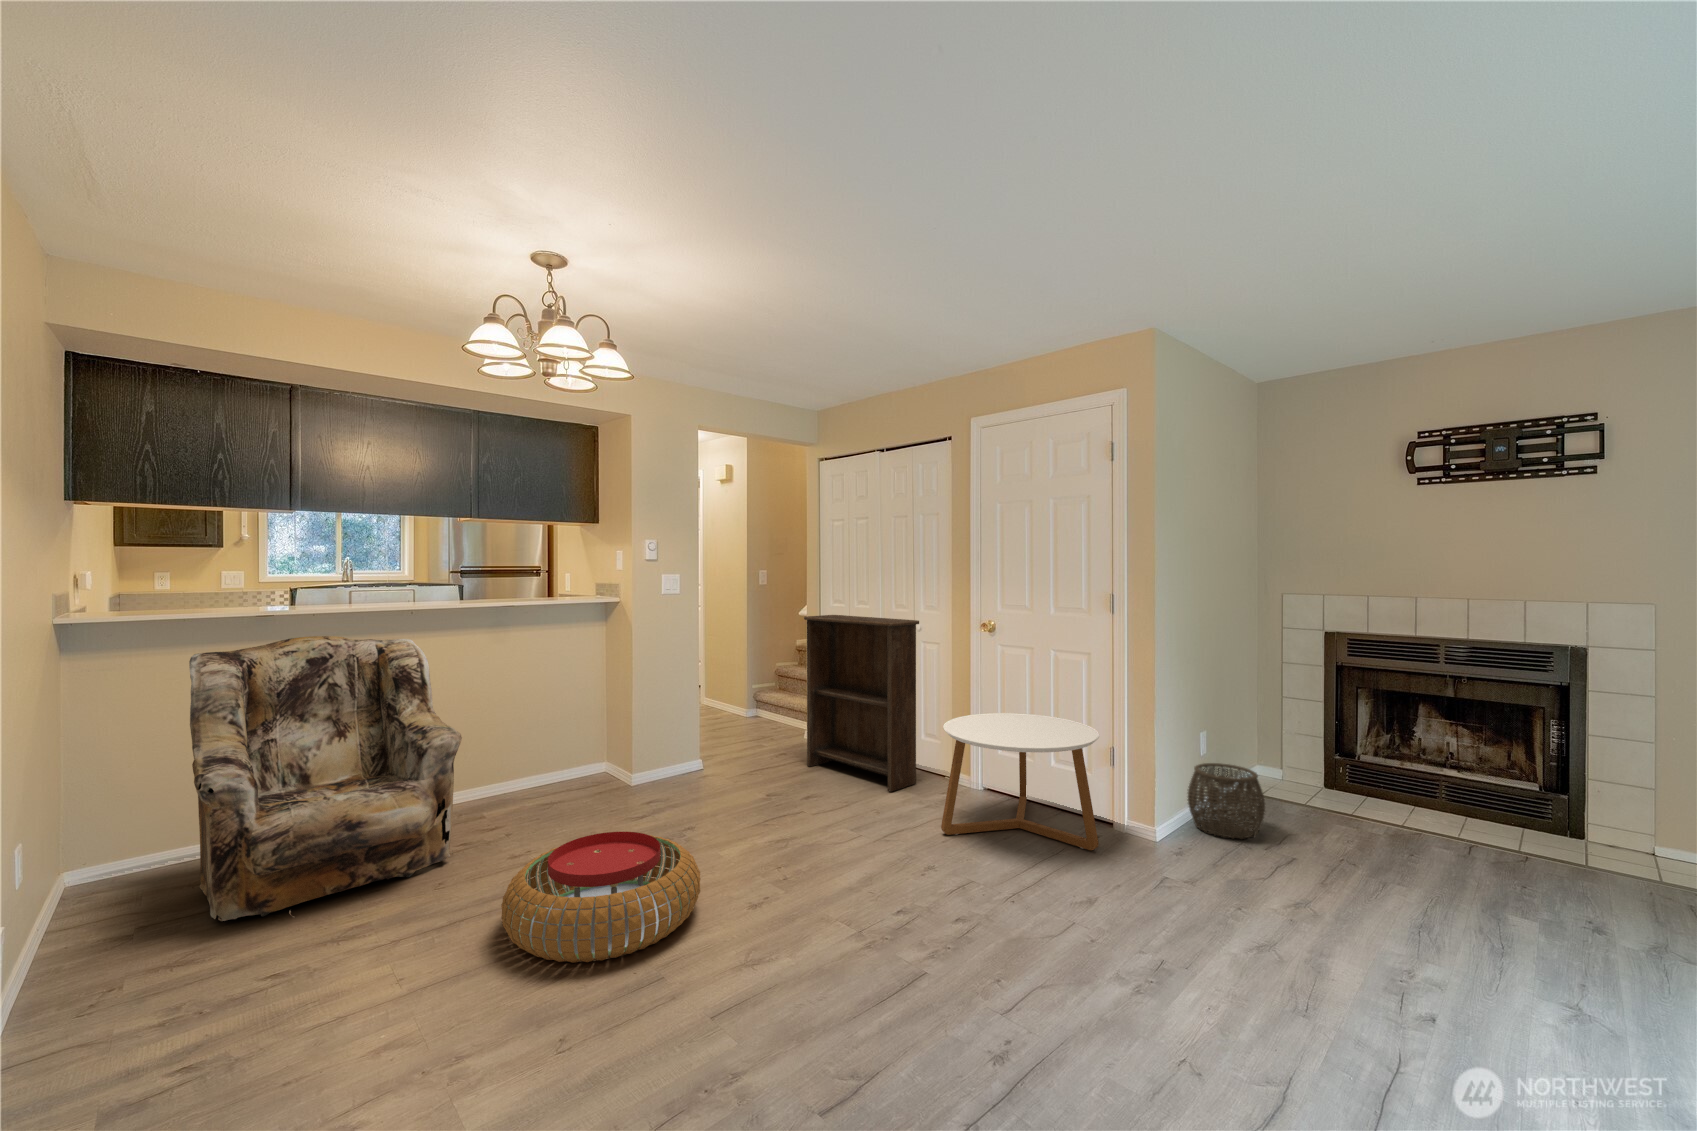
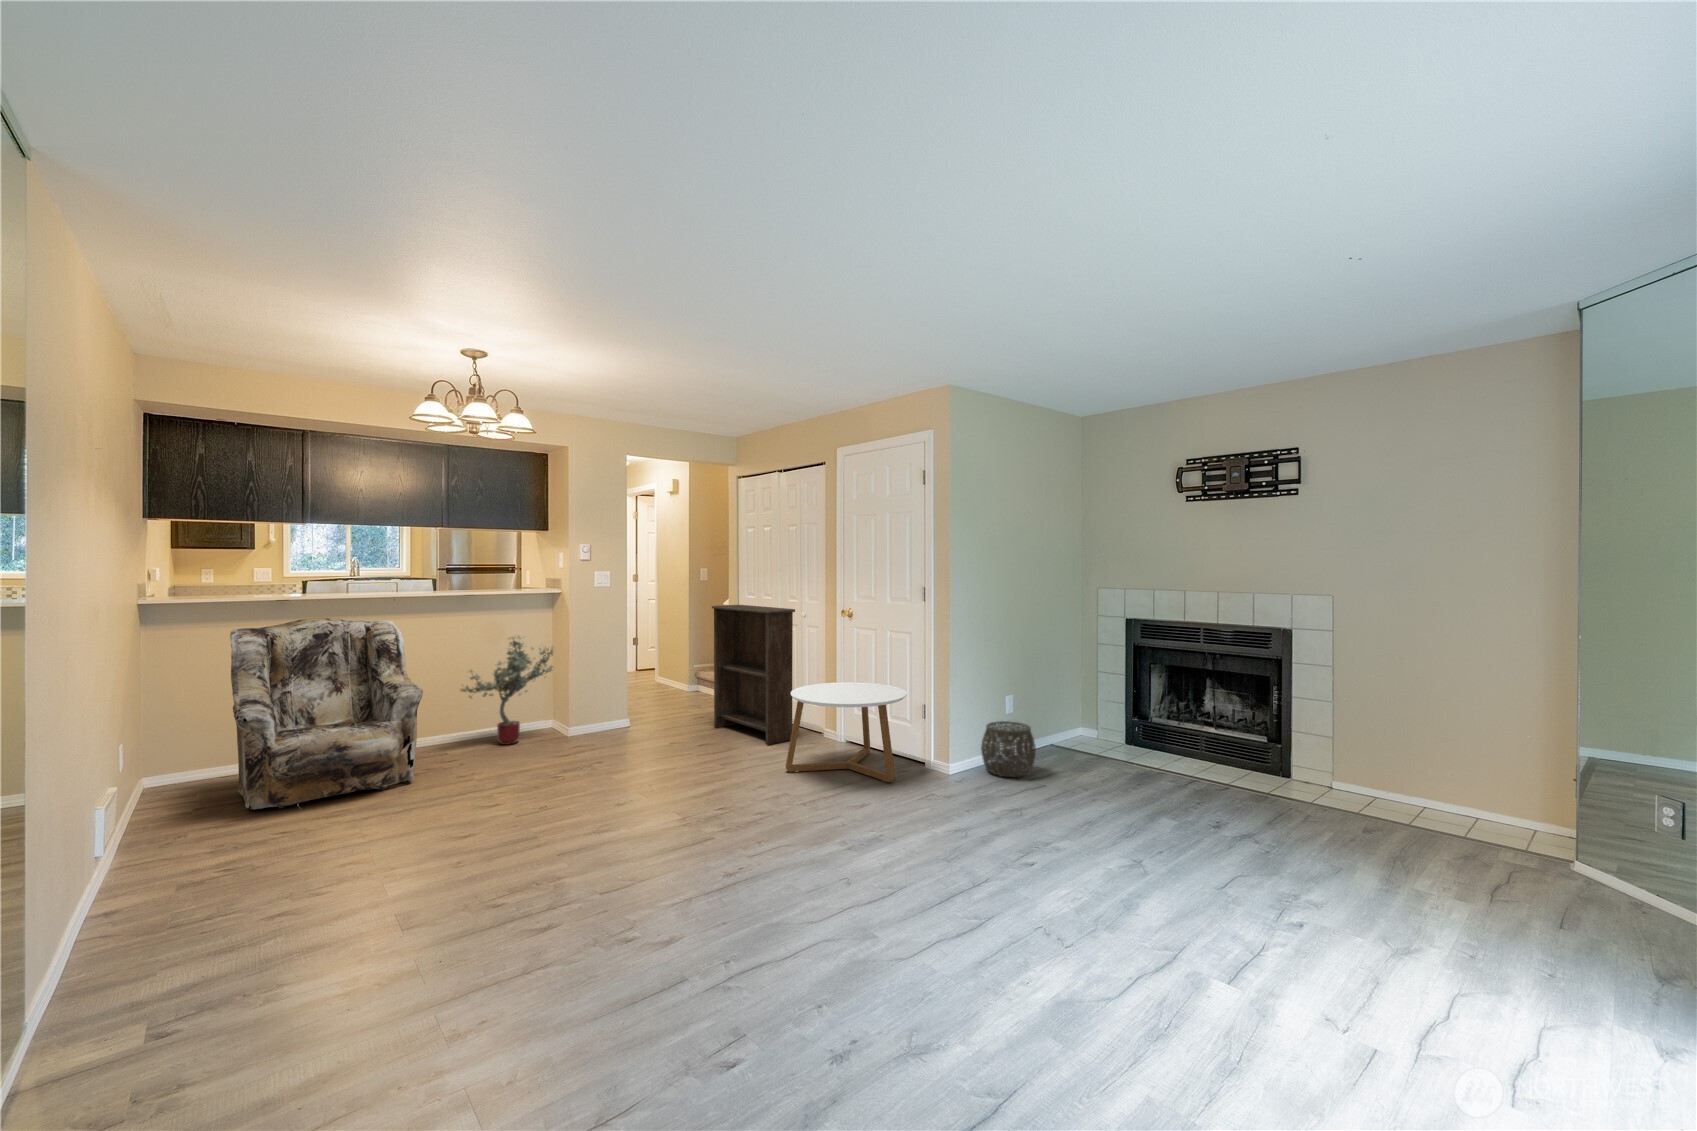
potted tree: none [496,654,614,797] -> present [461,636,553,745]
pouf: present [501,832,700,963] -> none [436,757,581,834]

